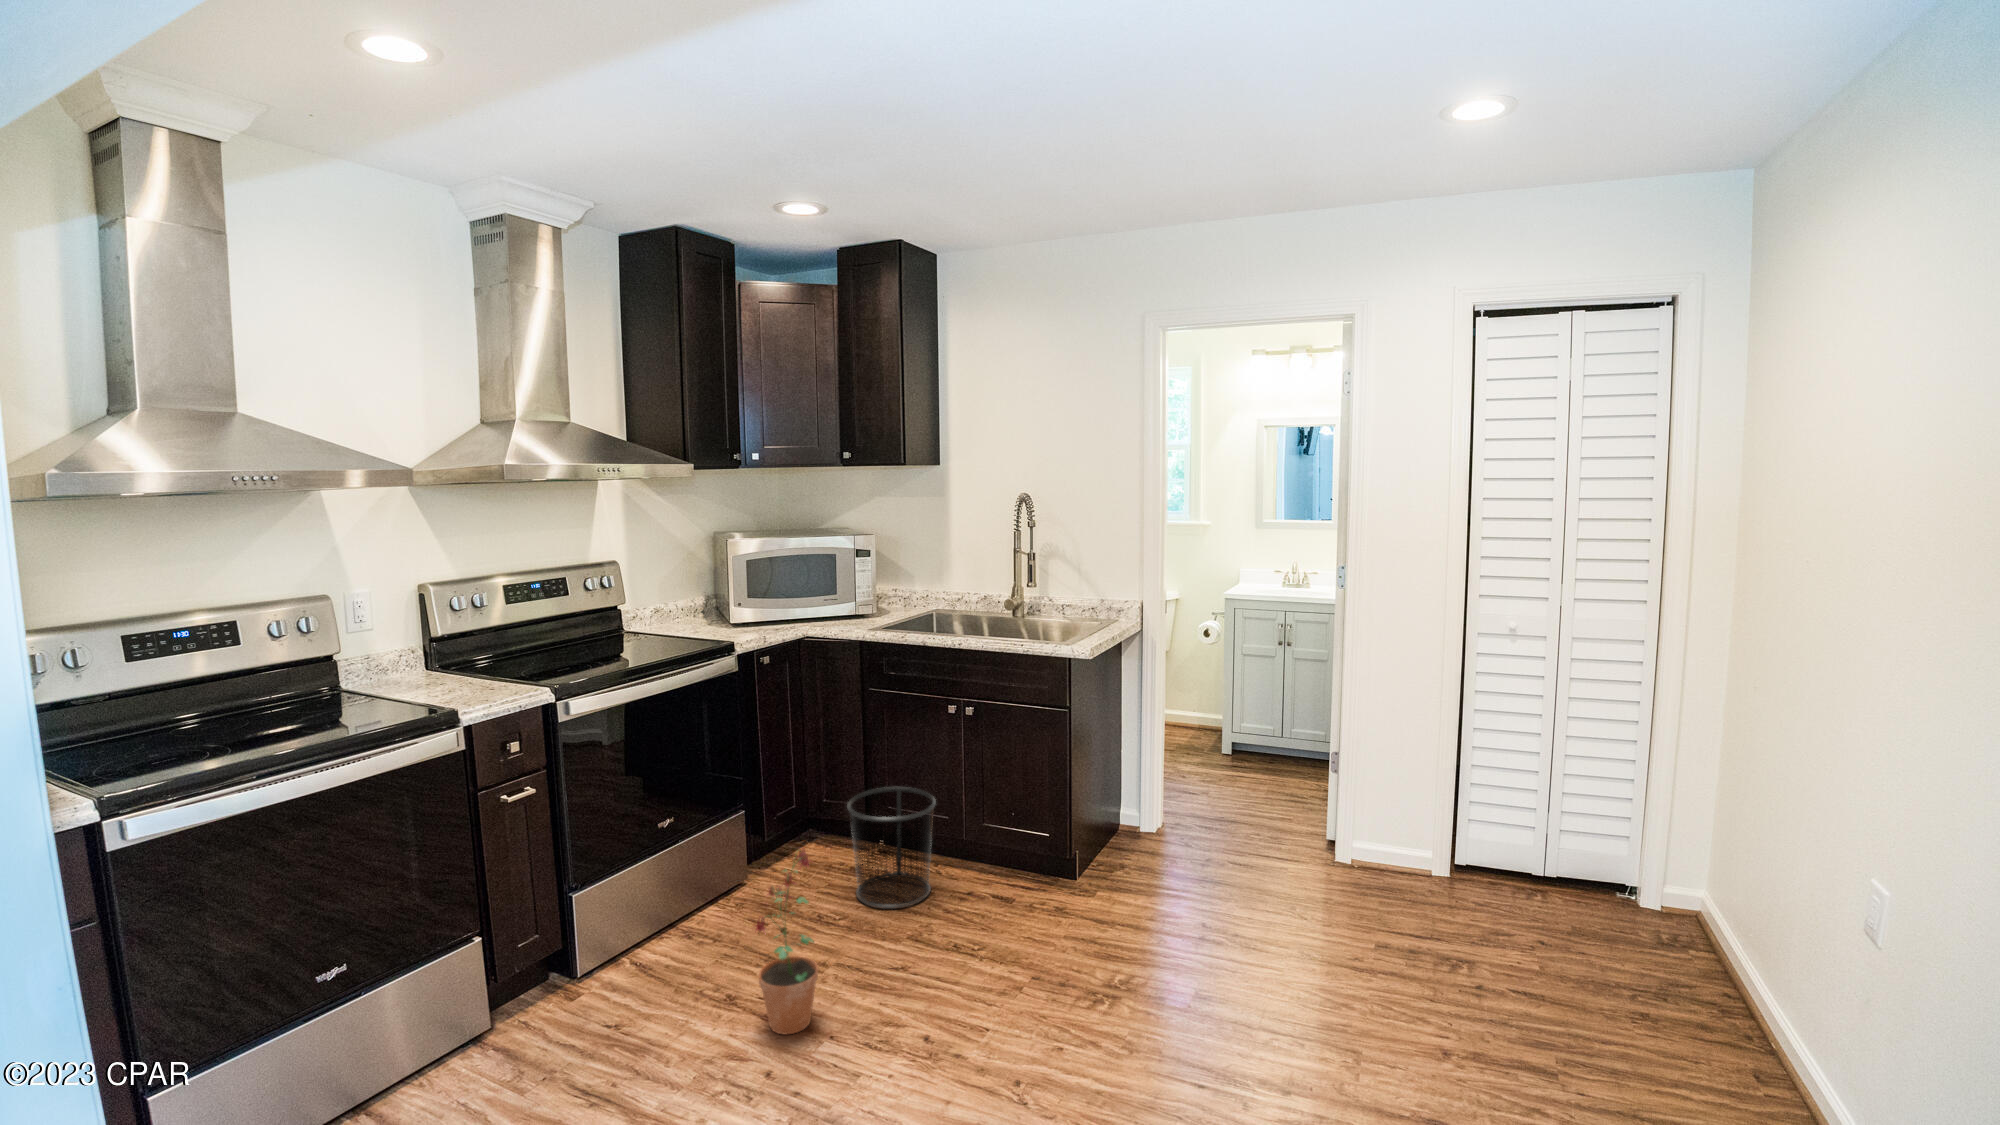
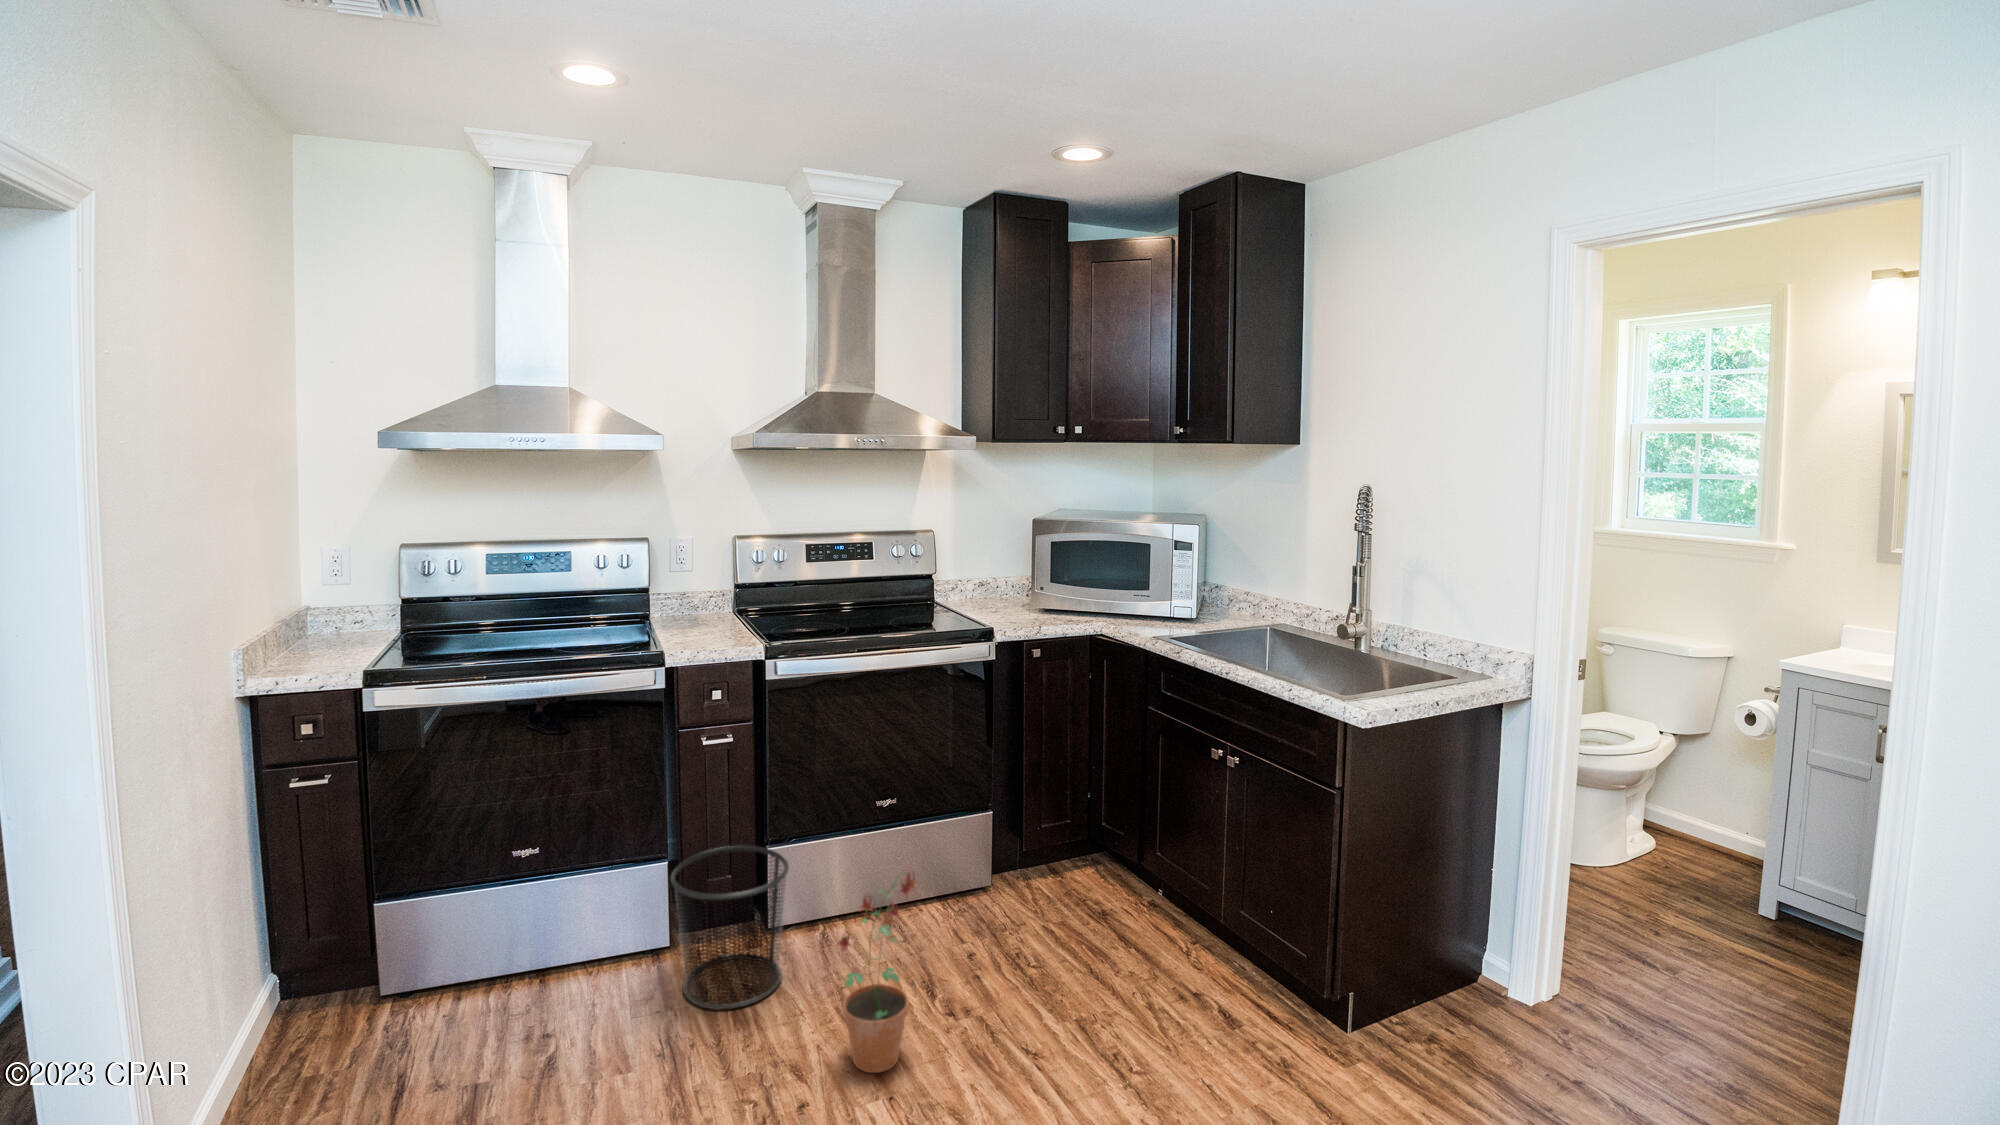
waste bin: present [847,787,936,909] -> present [671,846,789,1009]

